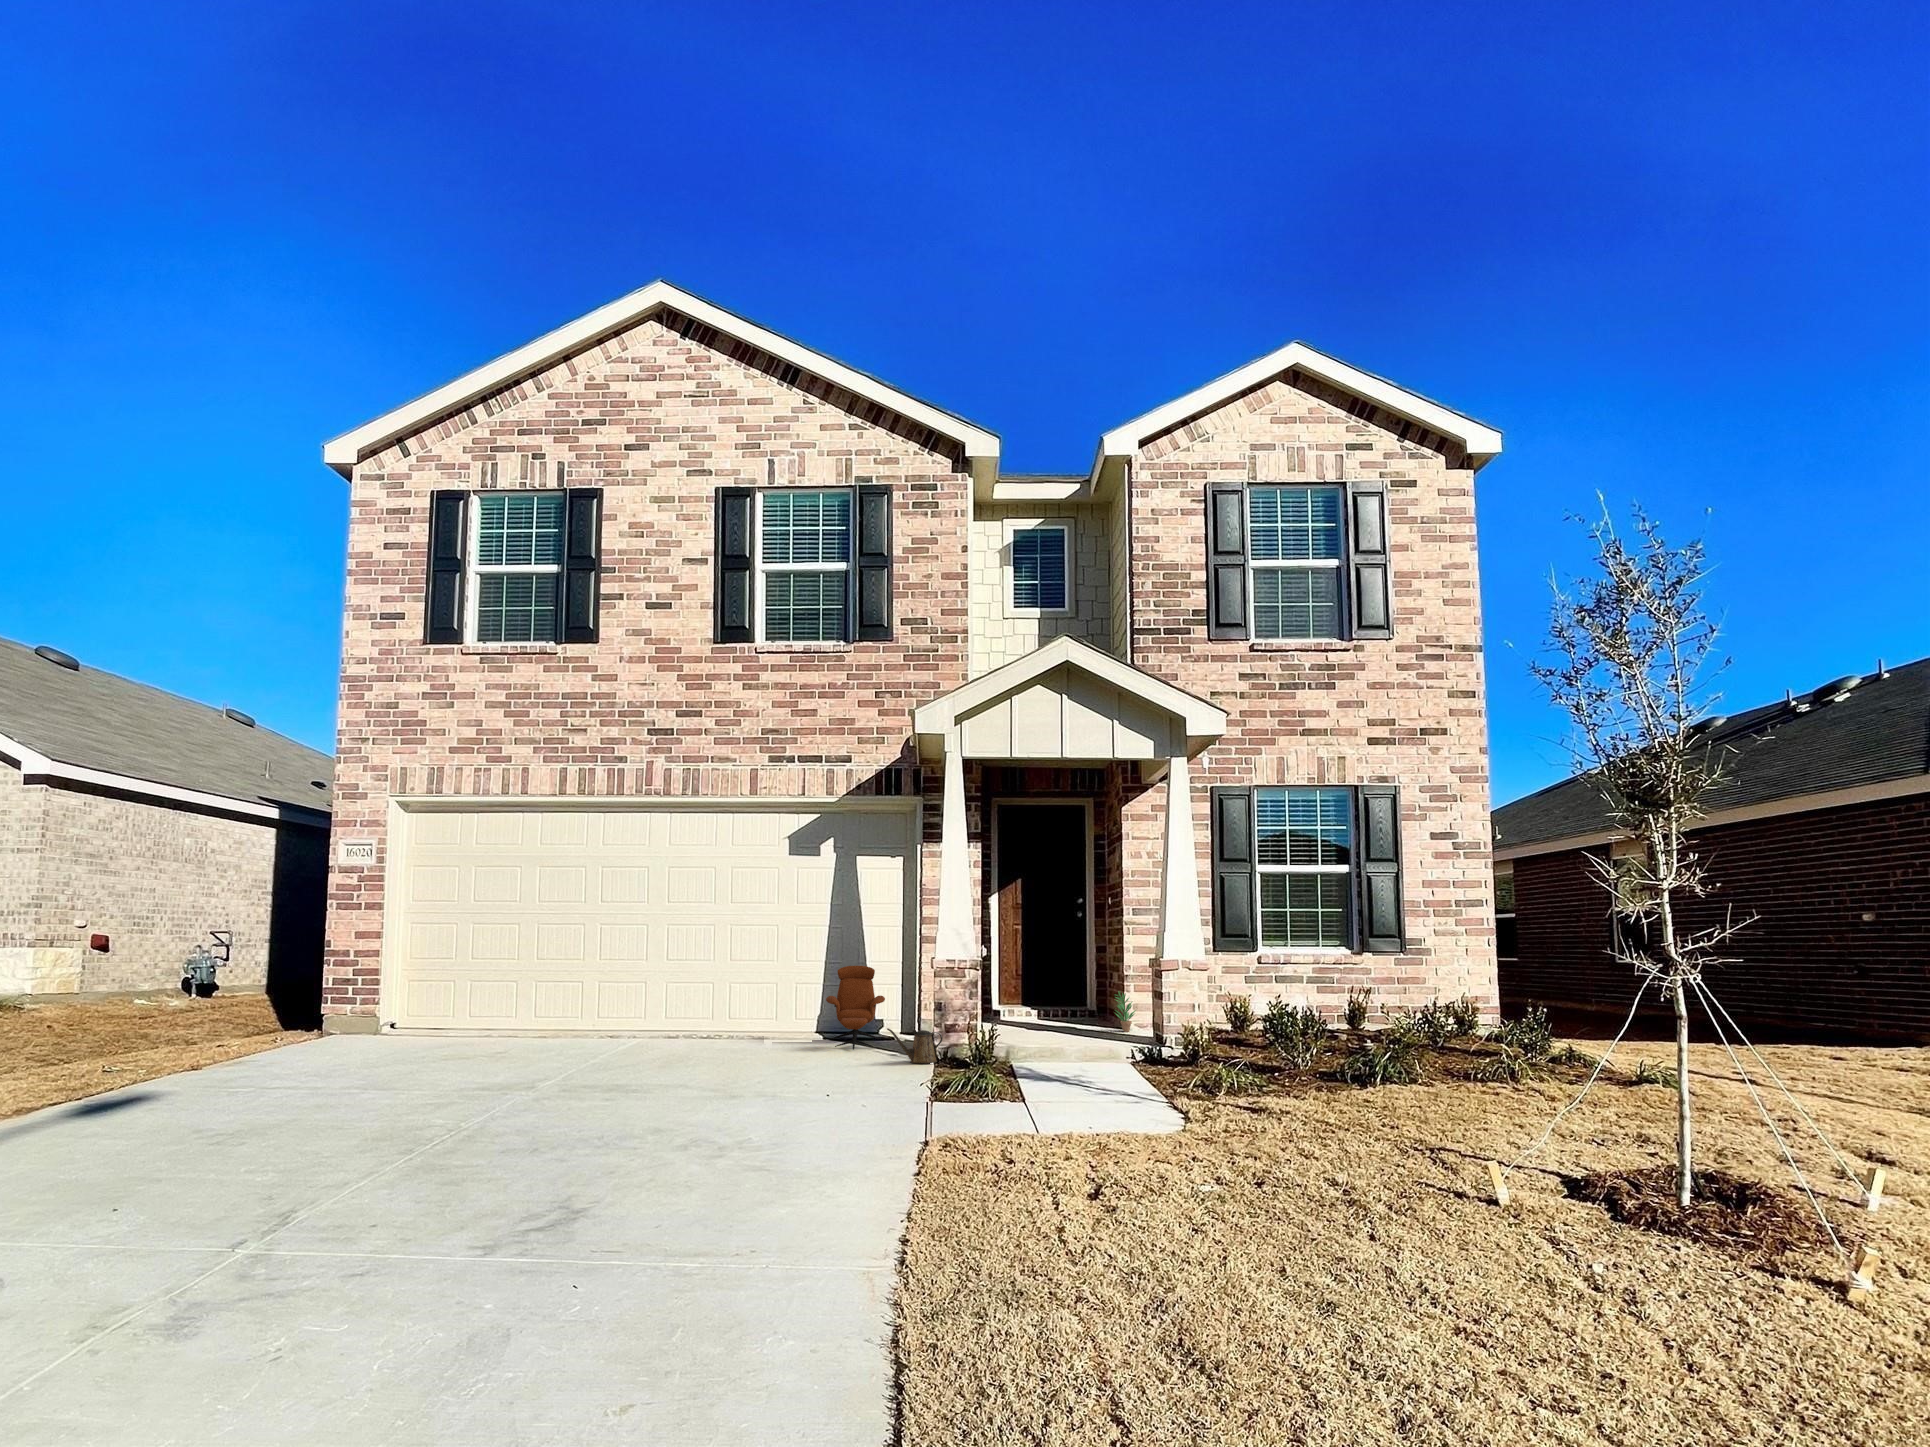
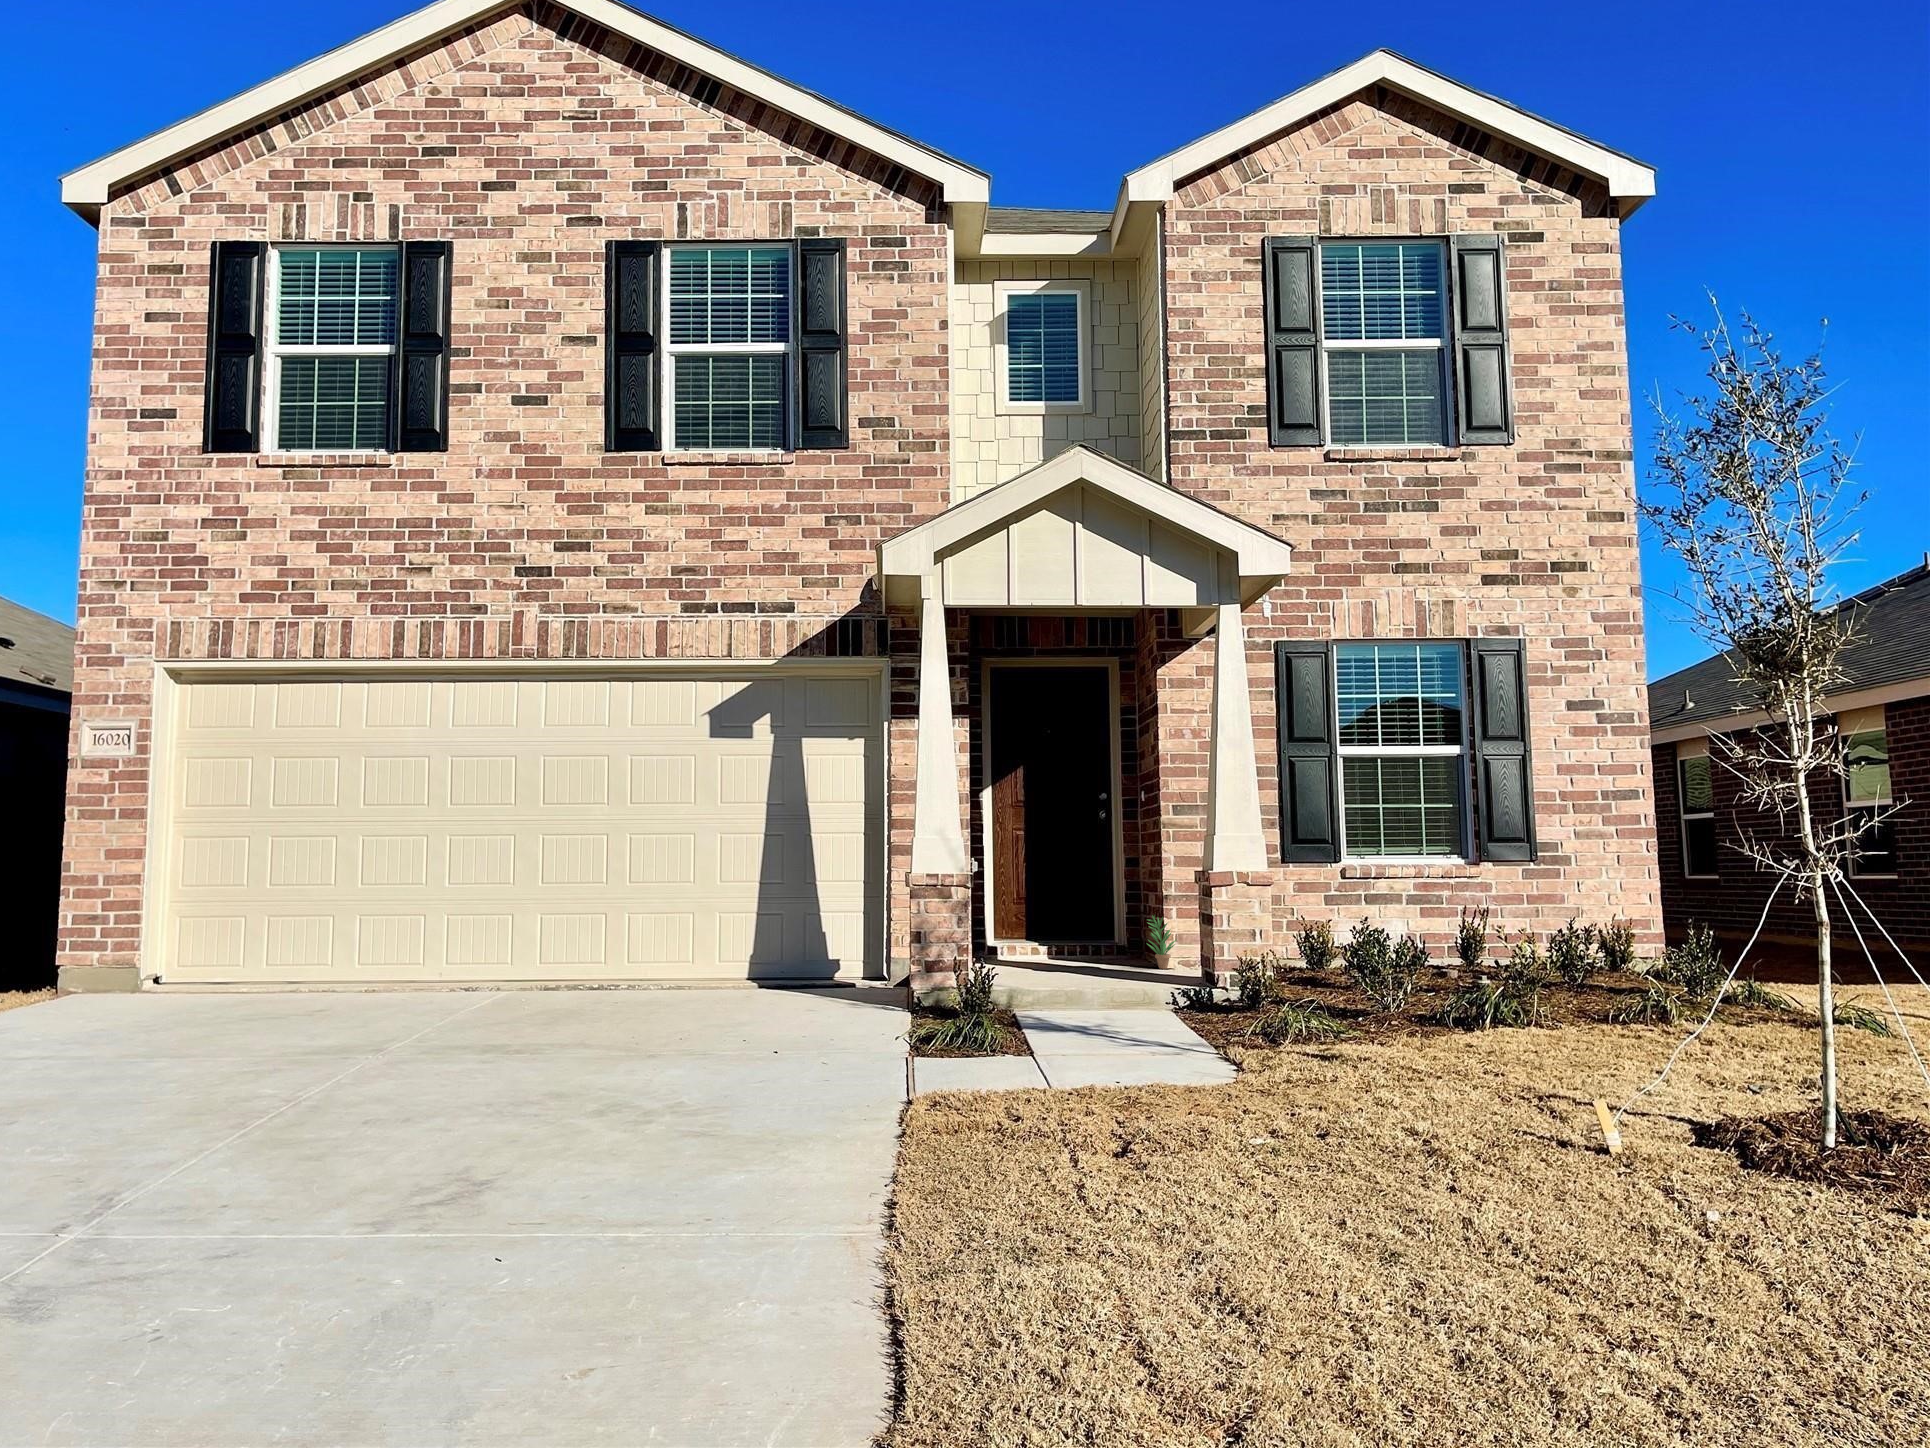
lounge chair: present [826,966,885,1050] -> none [759,884,839,995]
watering can: present [887,1028,943,1063] -> none [841,964,919,1012]

